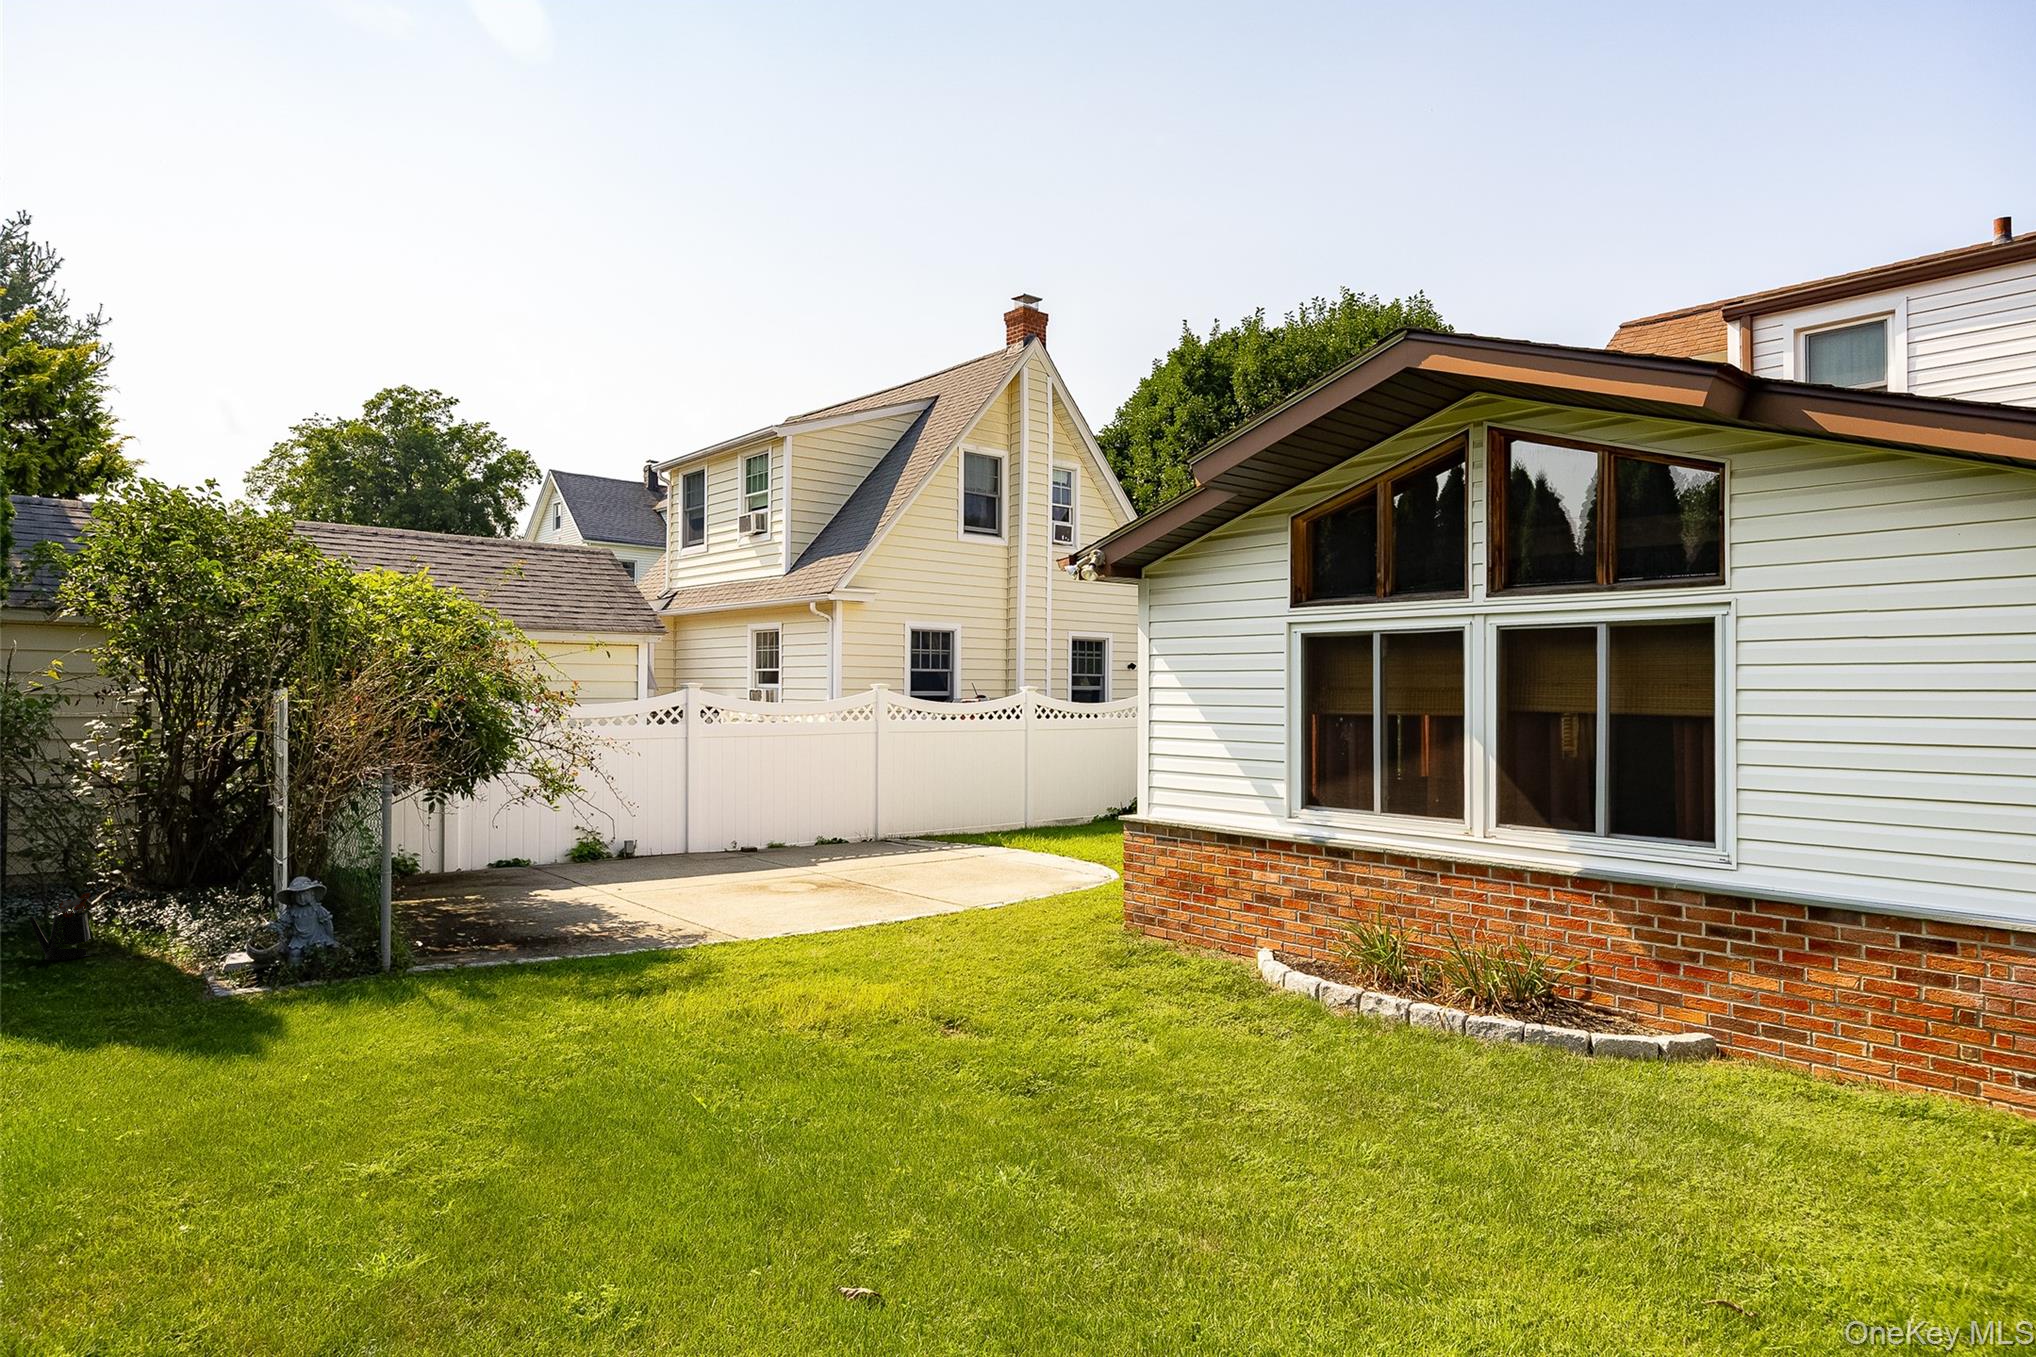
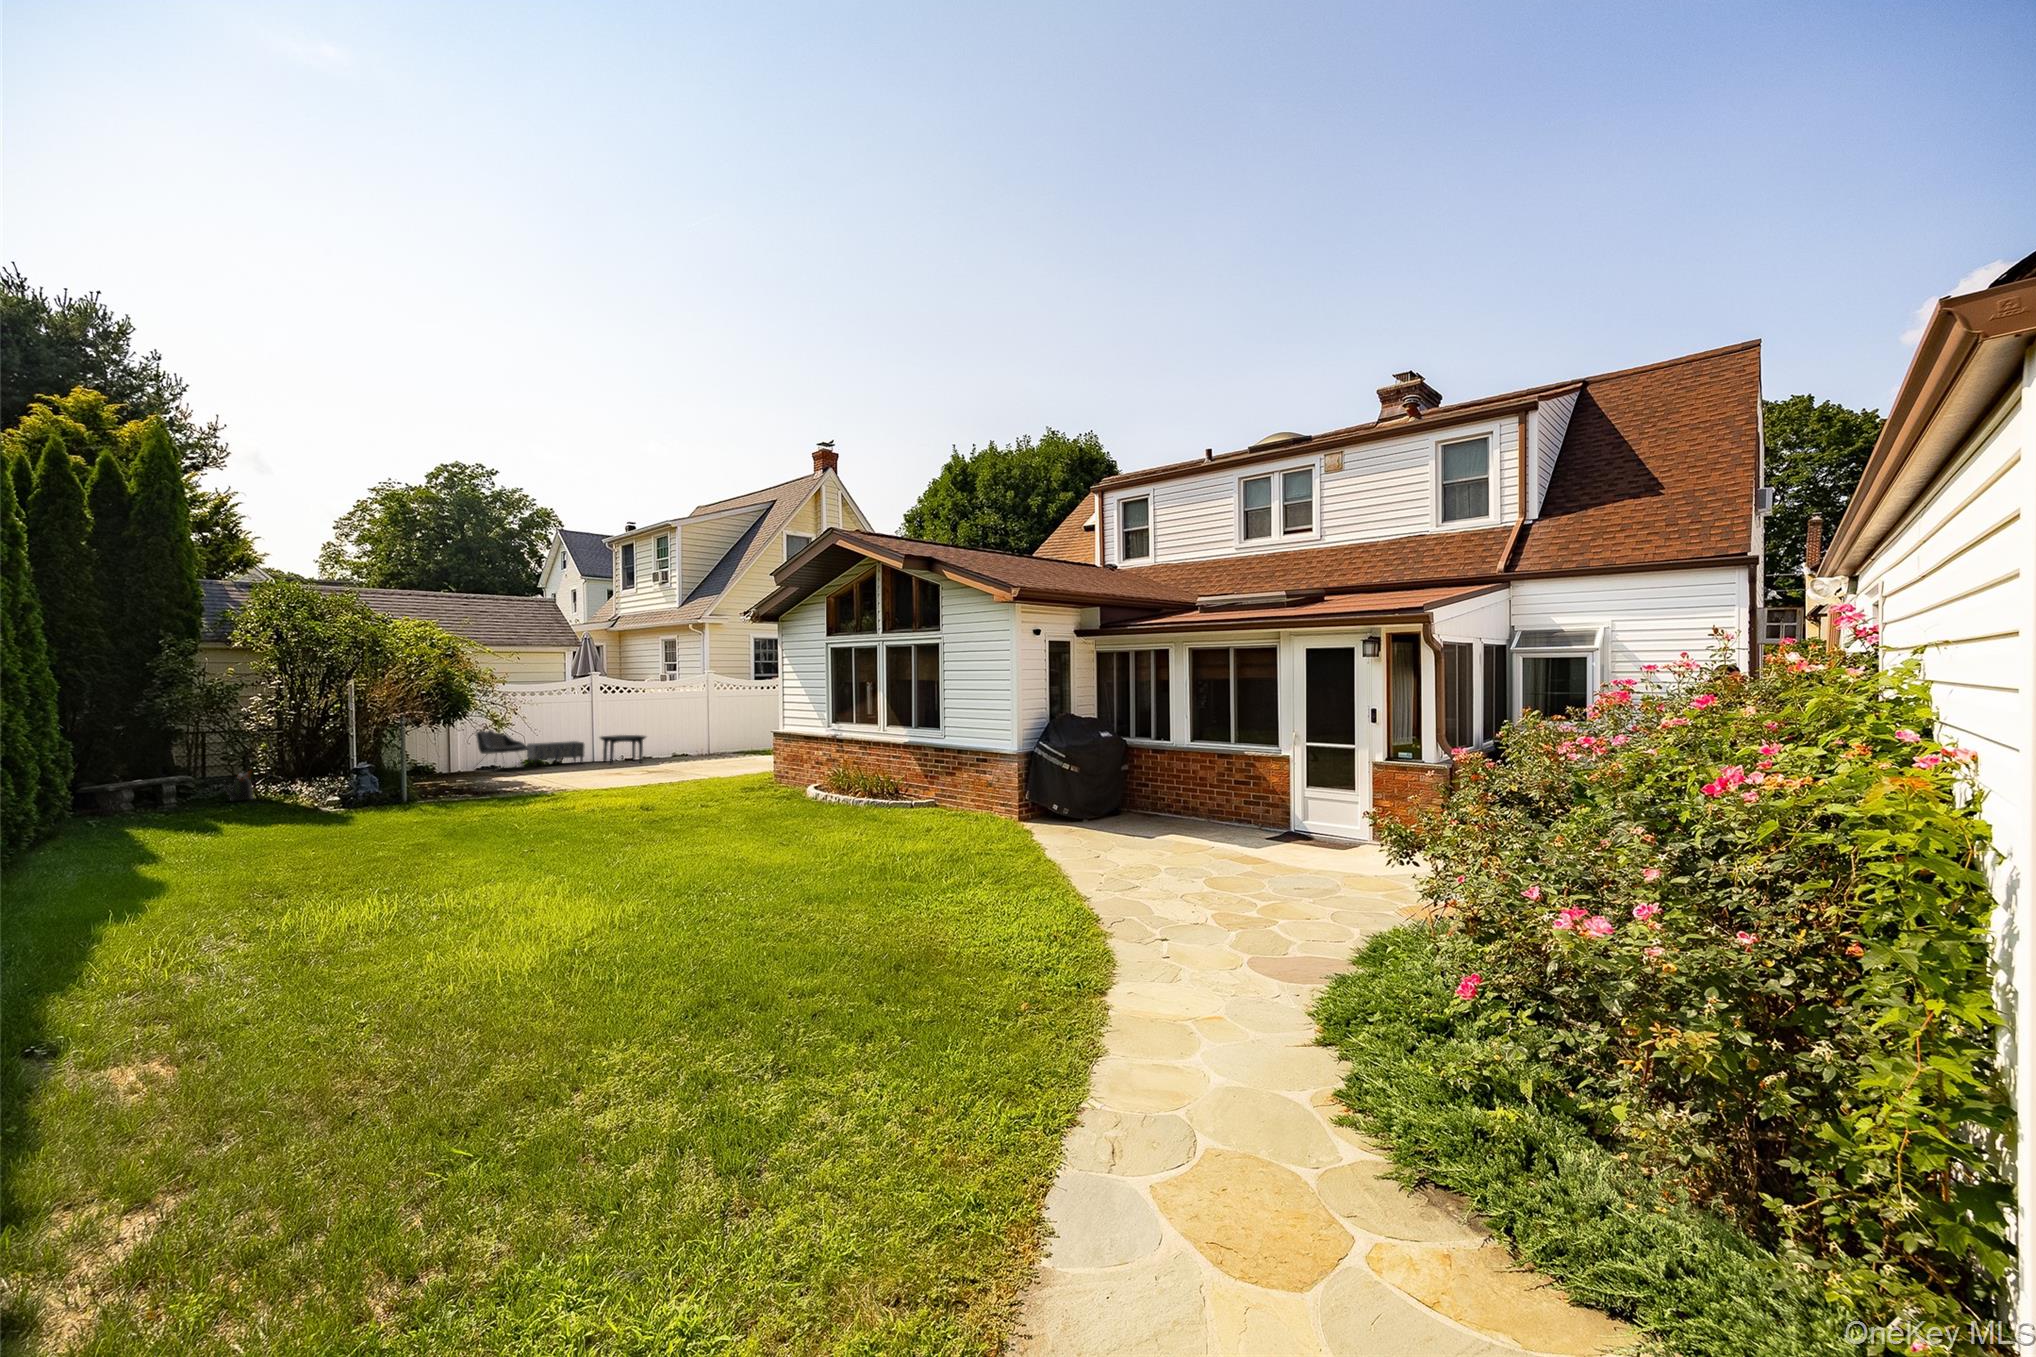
lounge chair: none [492,788,586,873] -> present [476,730,527,771]
round table: none [699,797,781,852] -> present [600,735,646,764]
bench: none [579,809,676,859] -> present [527,741,585,766]

